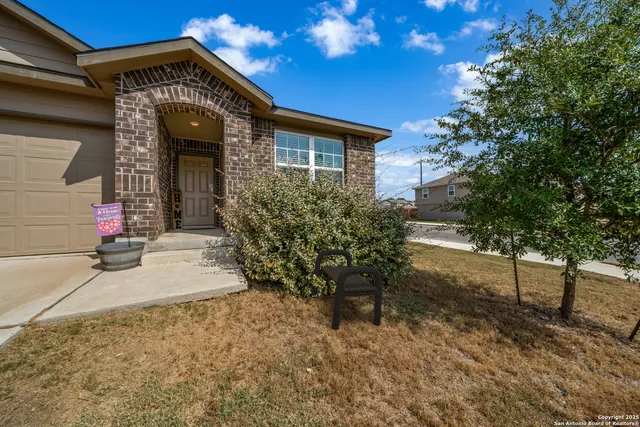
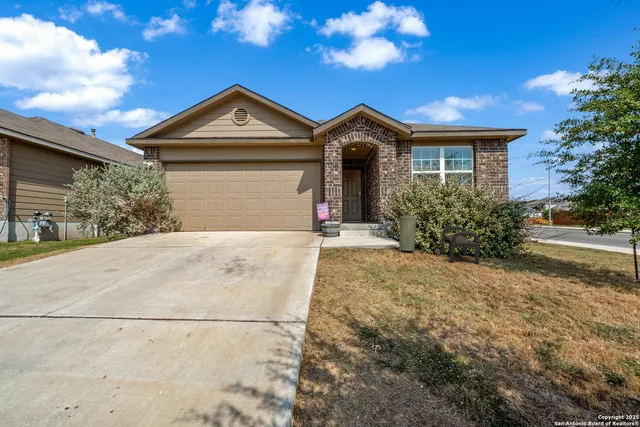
trash can: none [239,229,272,302] -> present [399,214,416,253]

